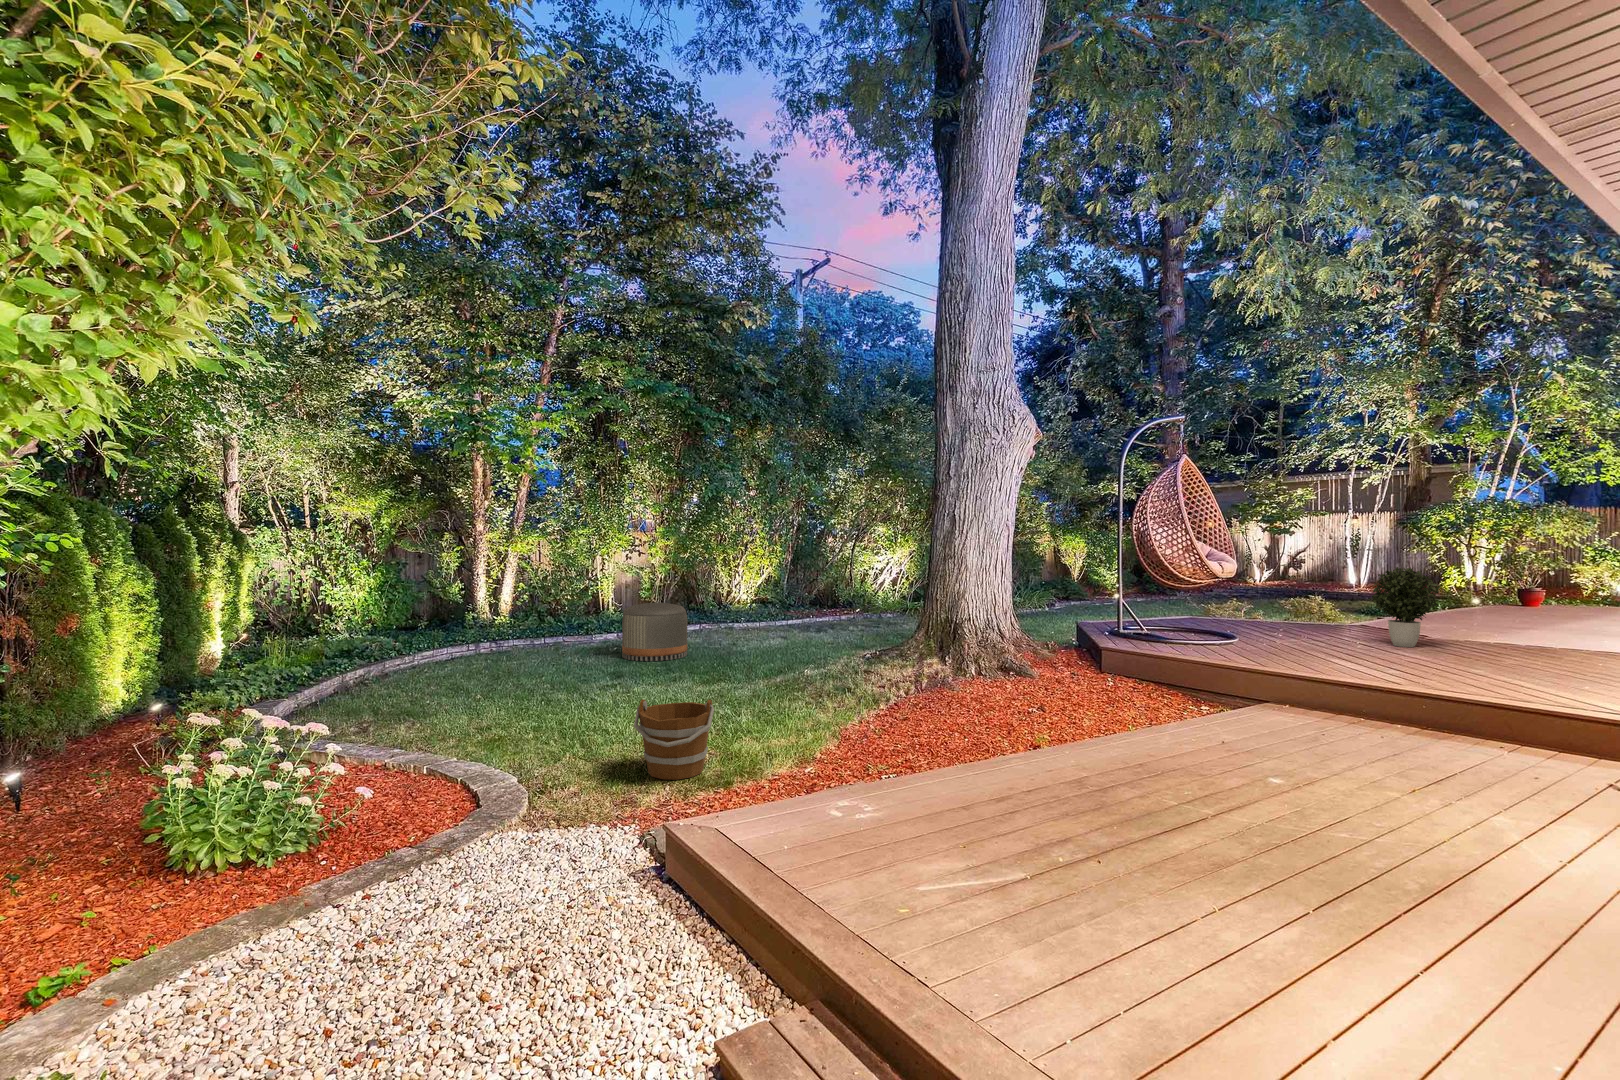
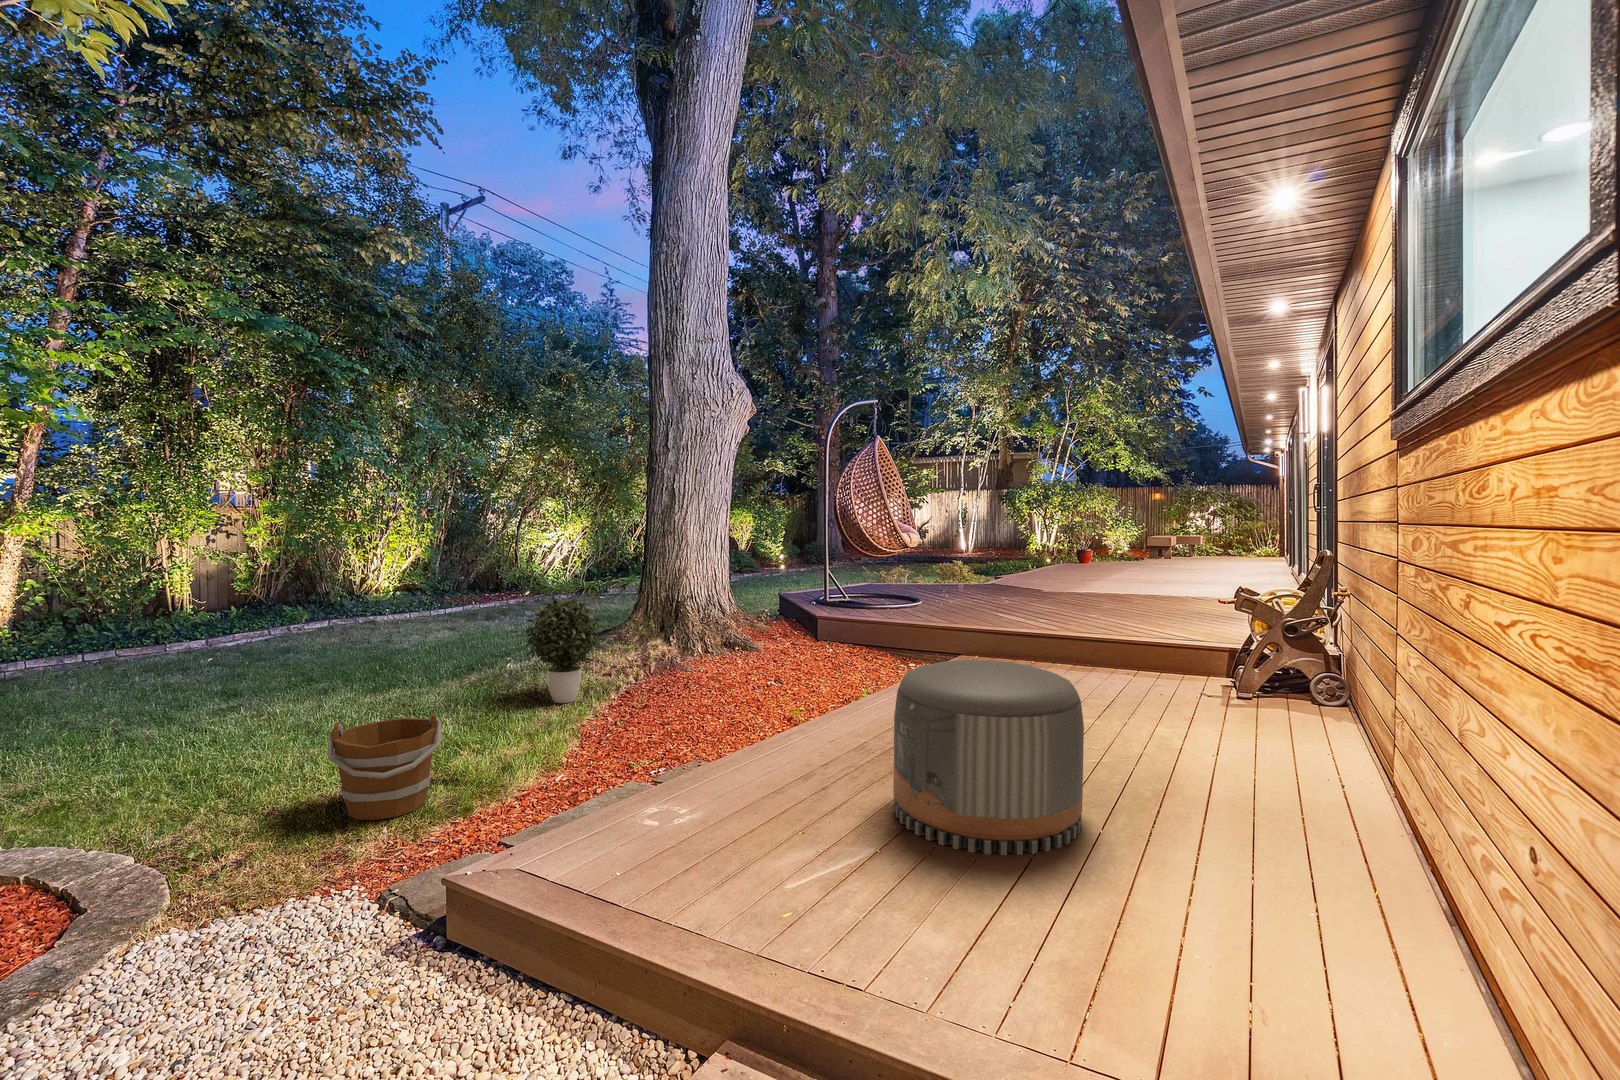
potted plant: present [1371,567,1440,647] -> present [525,599,602,703]
pouf: present [622,603,688,661] -> present [893,660,1084,855]

